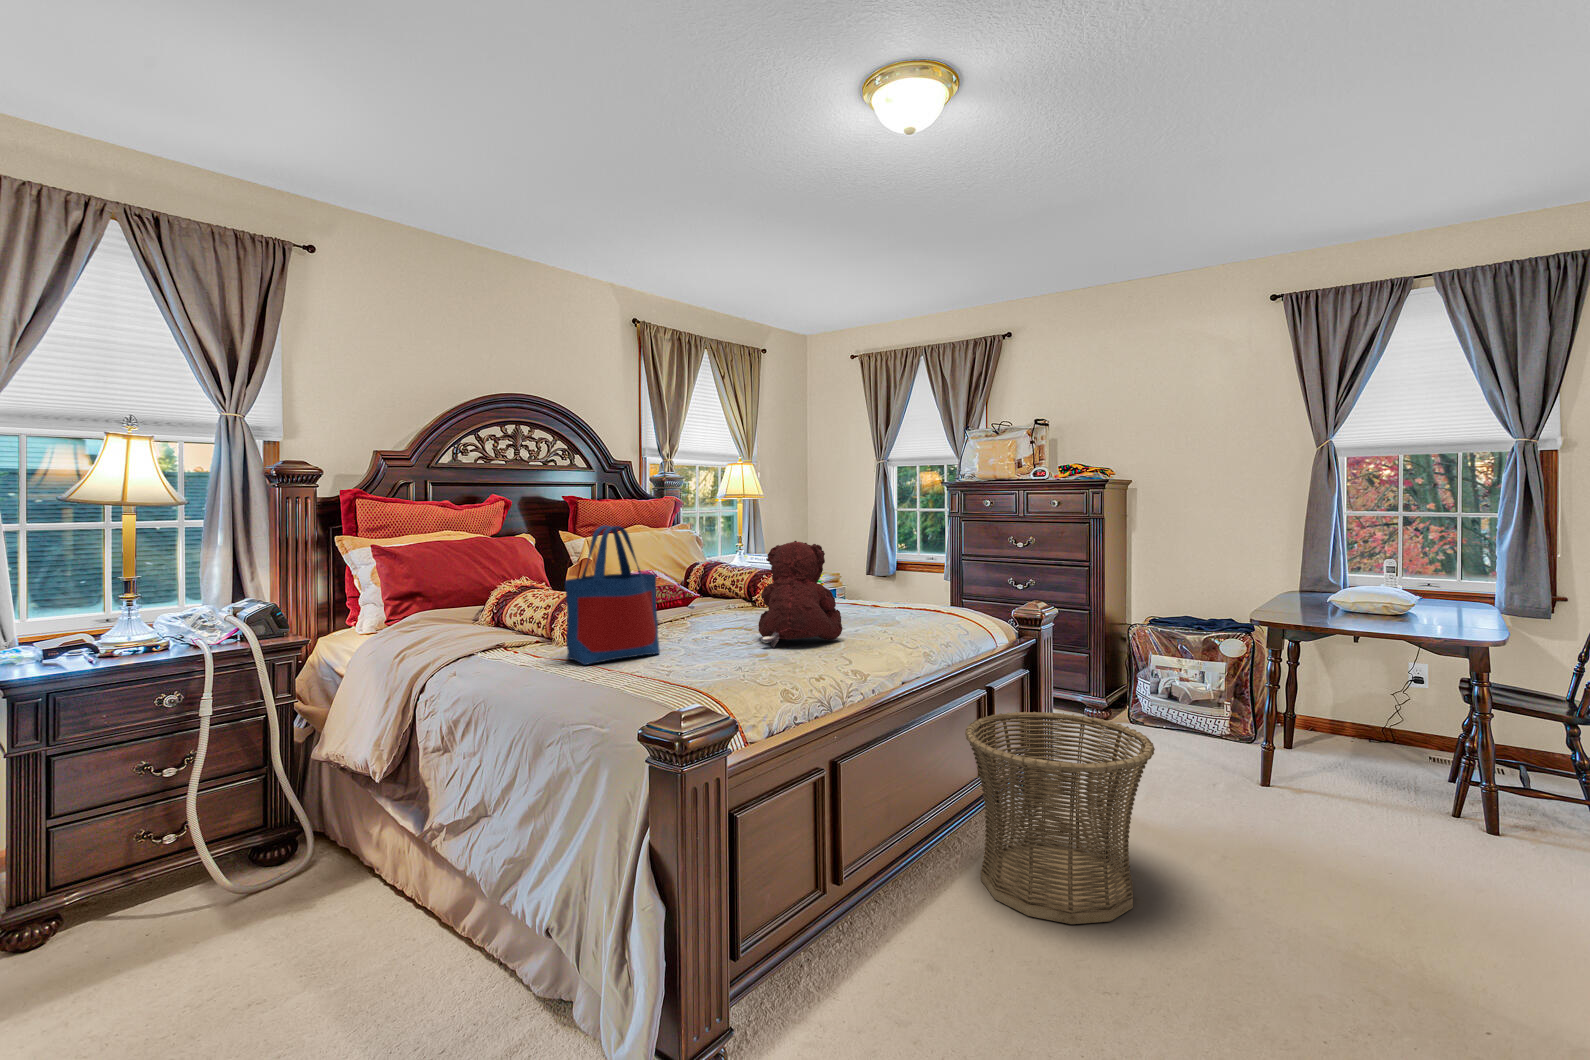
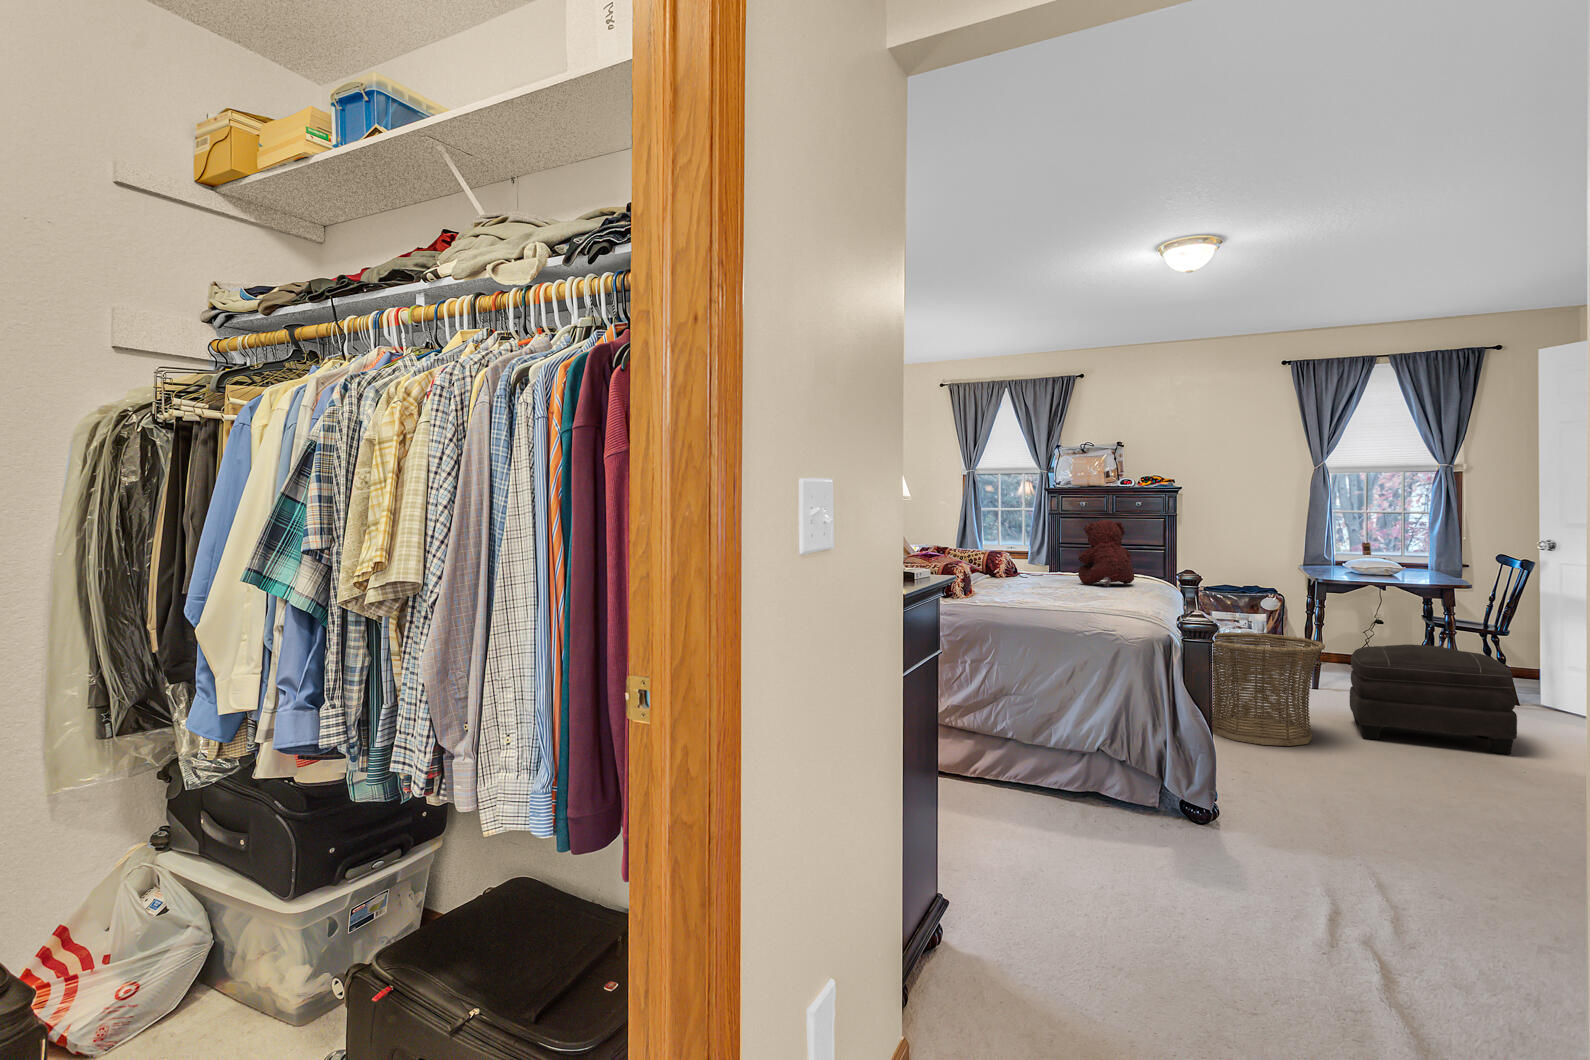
tote bag: present [565,525,660,665] -> none [1009,506,1054,593]
ottoman: none [1220,750,1506,997] -> present [1350,644,1517,754]

